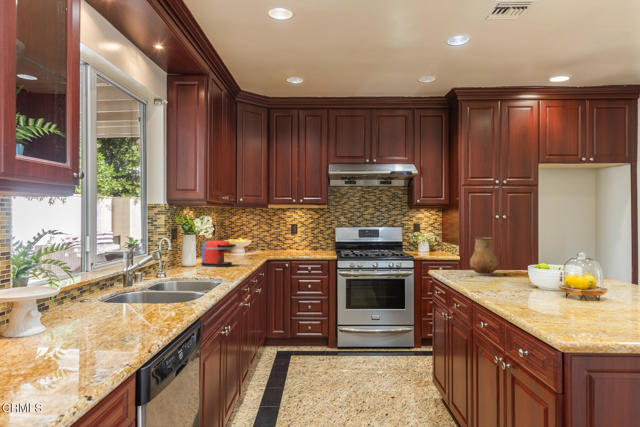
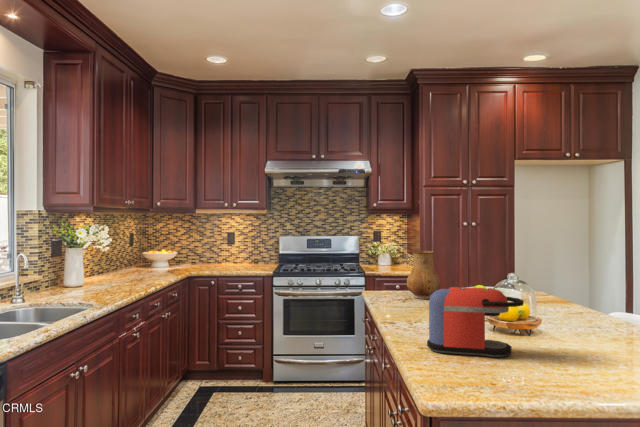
coffee maker: present [201,240,236,267] -> present [427,287,524,357]

